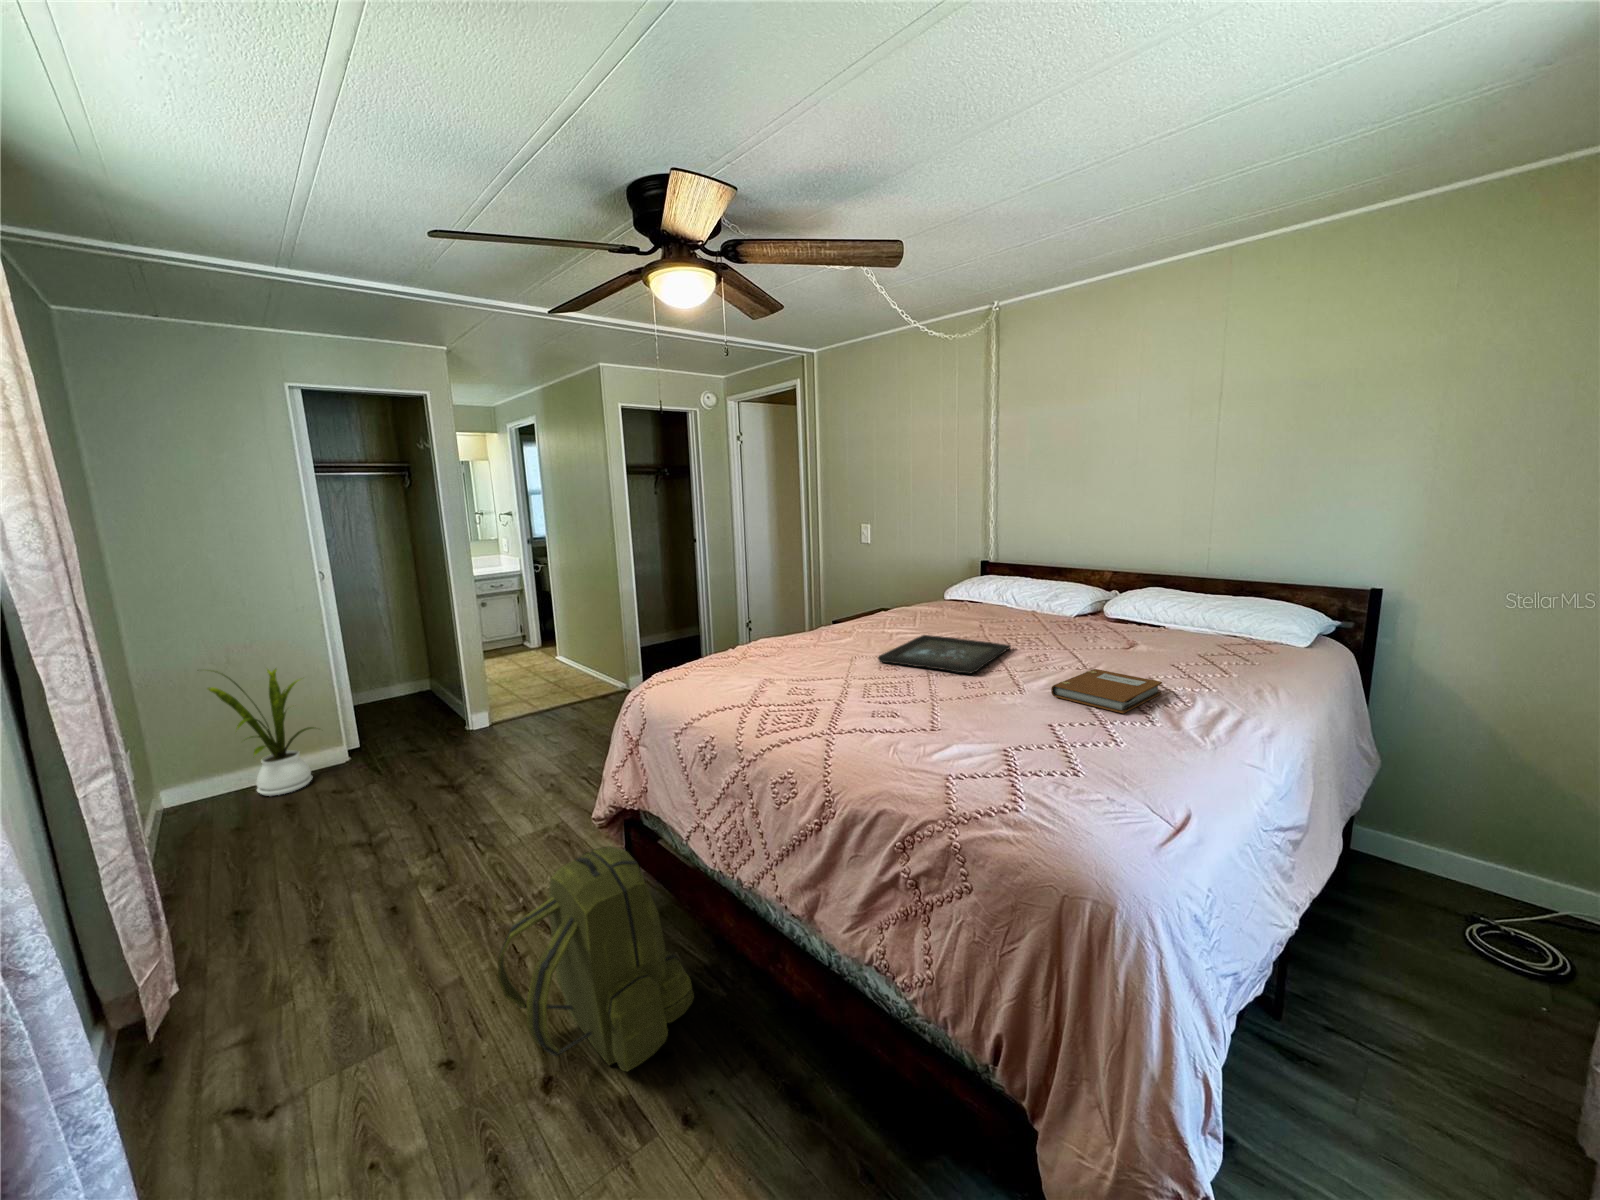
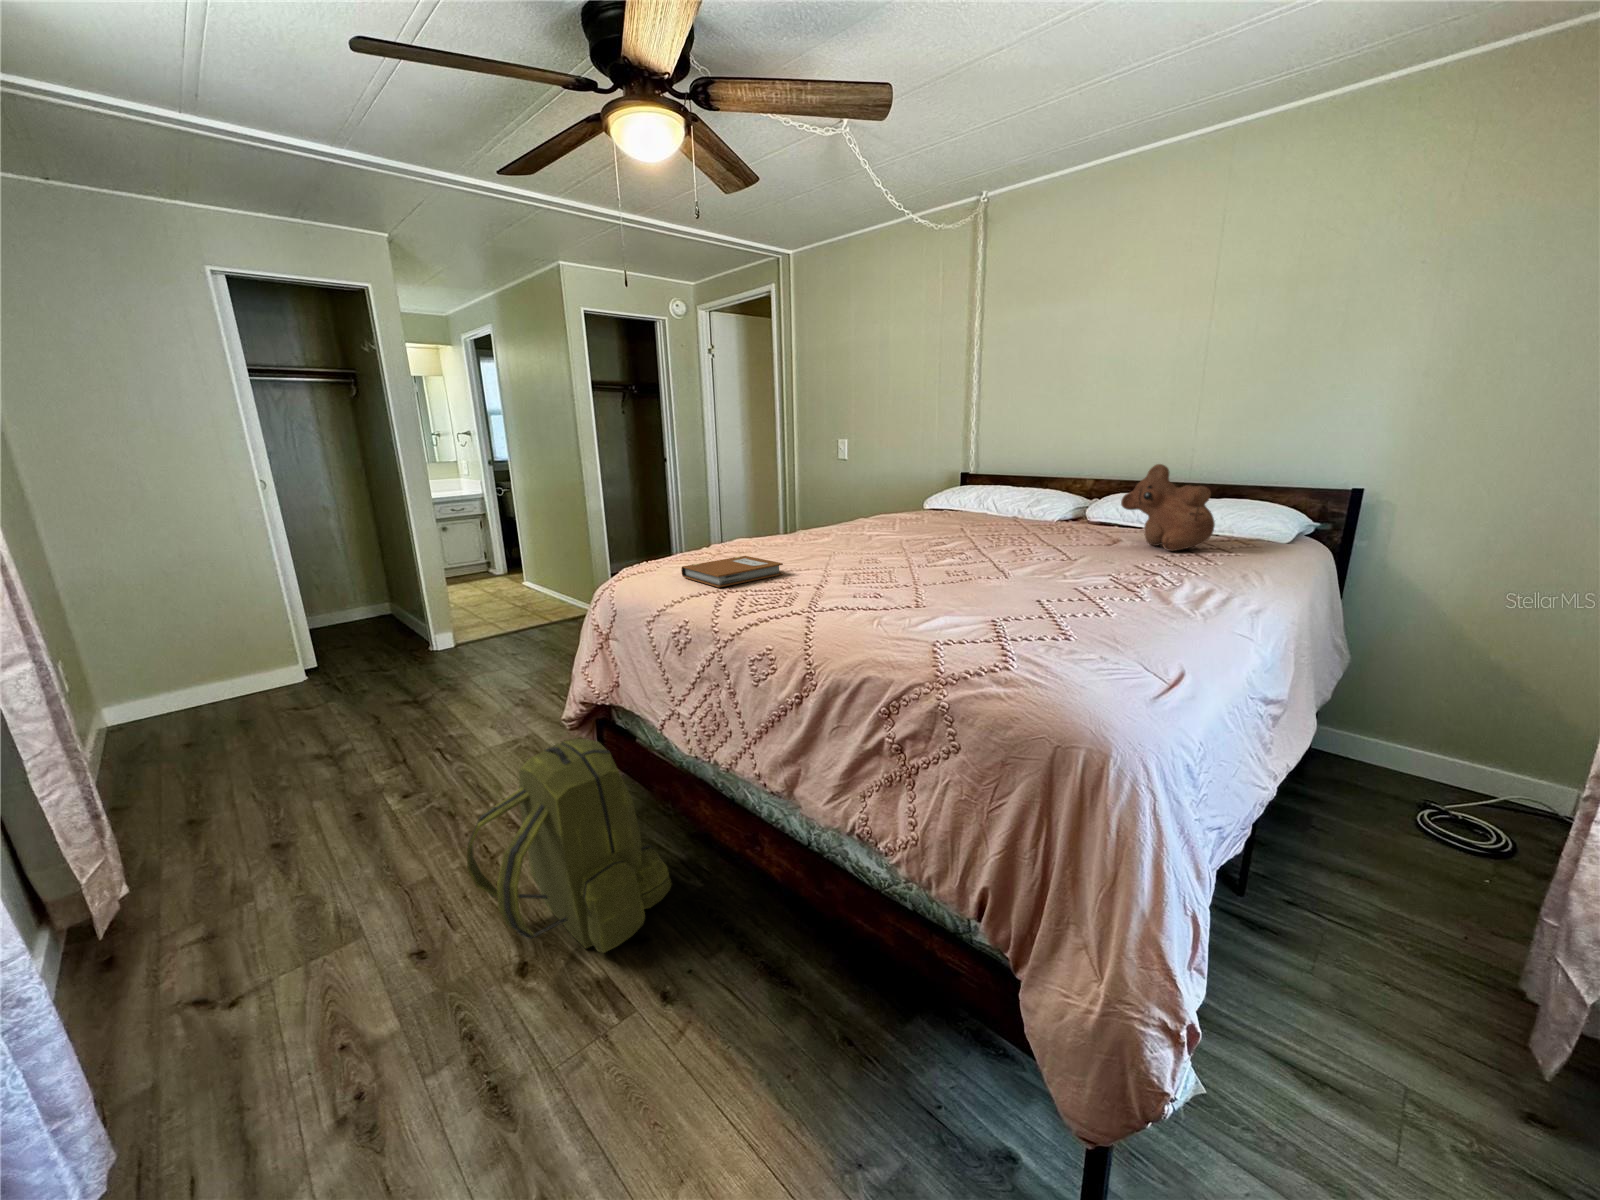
teddy bear: none [1139,569,1233,657] -> present [1121,464,1215,551]
tray: present [878,635,1010,674] -> none [857,536,991,565]
house plant: present [208,668,314,796] -> none [129,580,281,712]
notebook: present [1051,669,1162,713] -> present [681,556,783,587]

